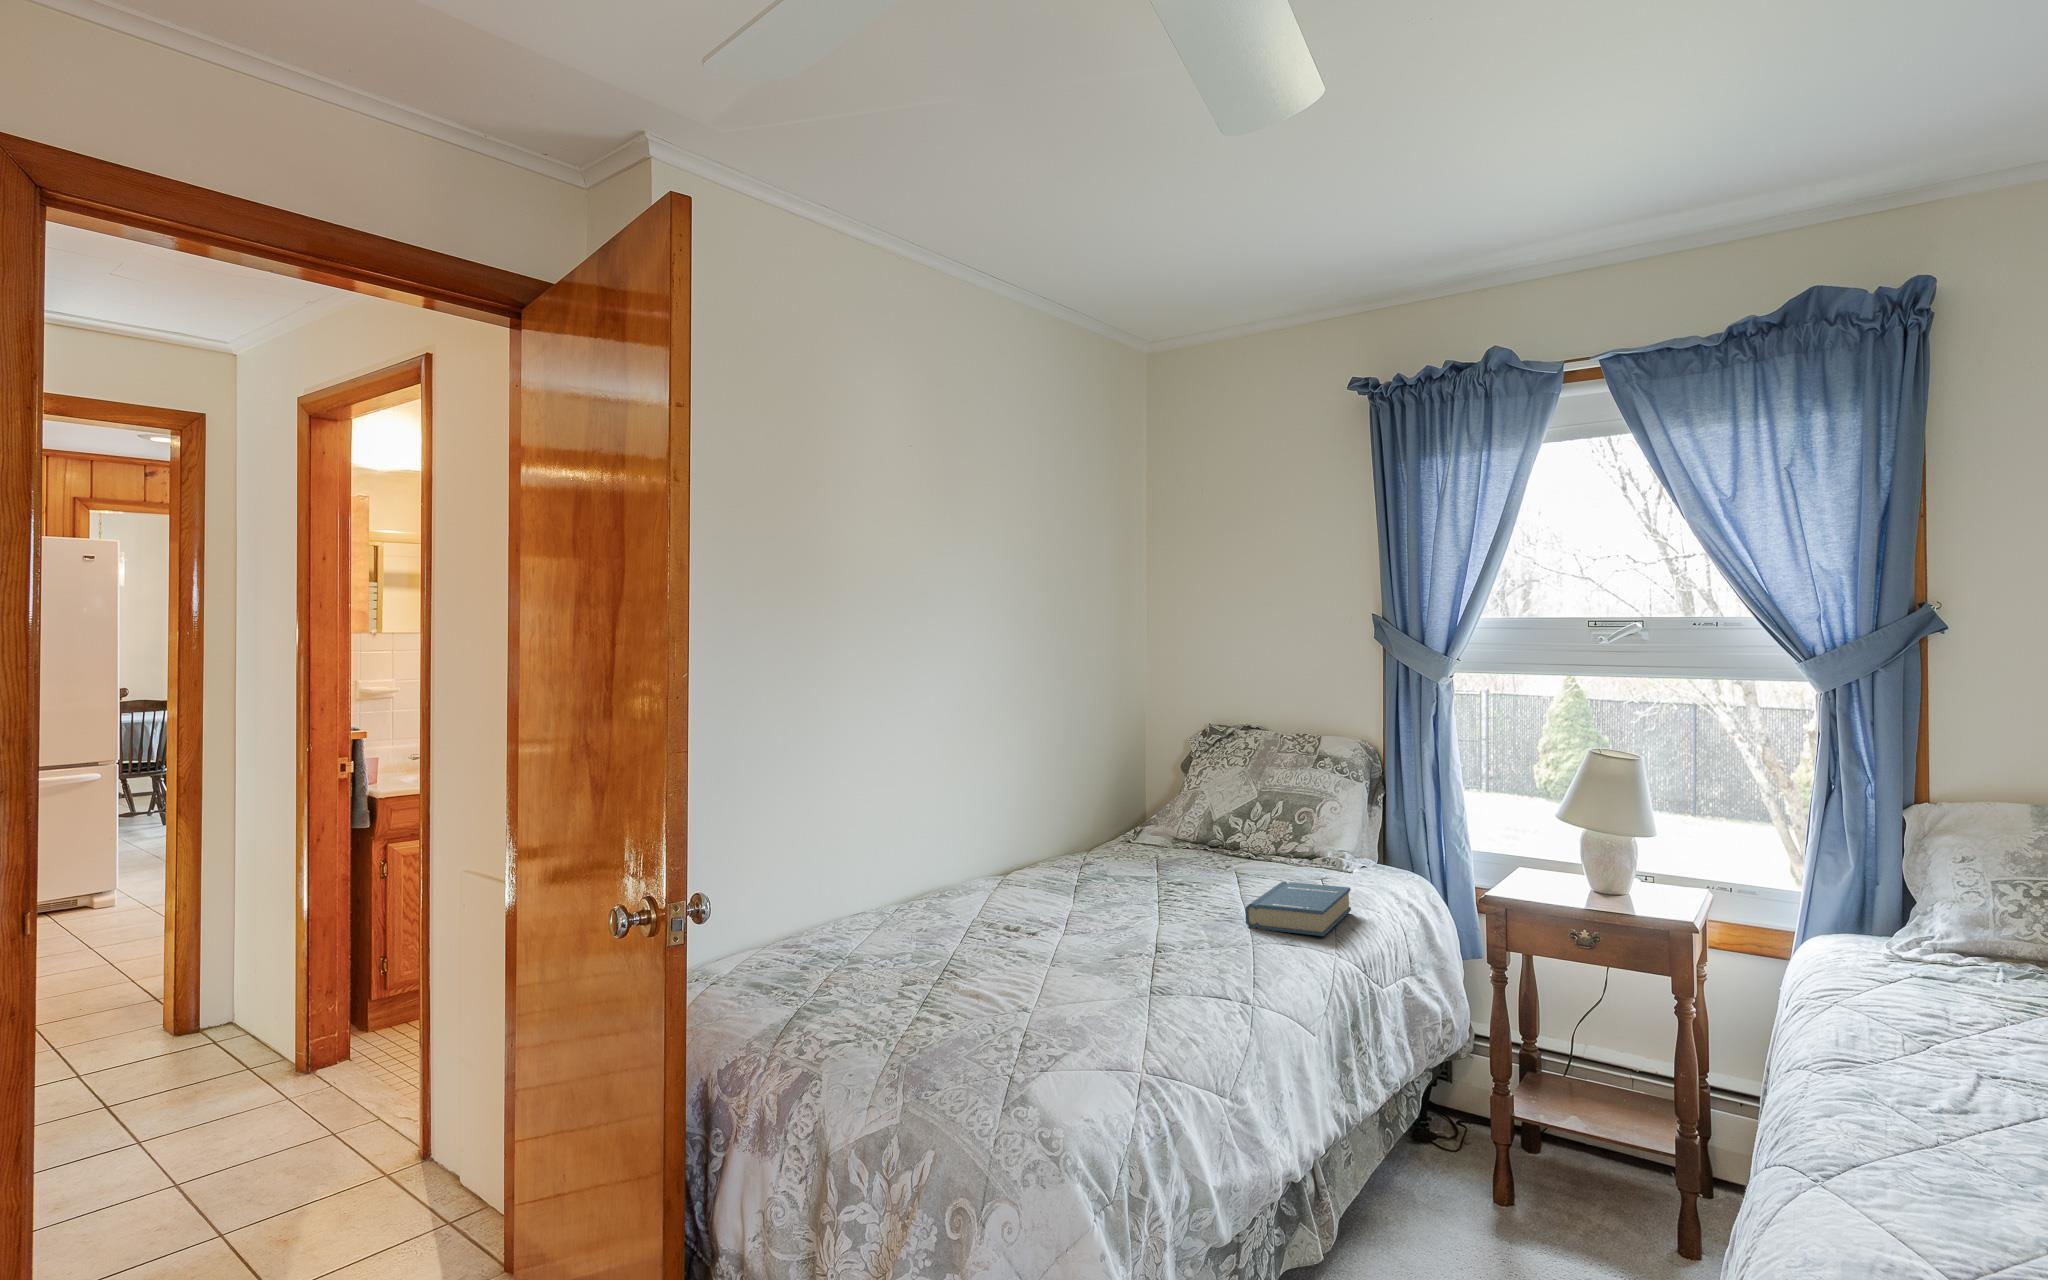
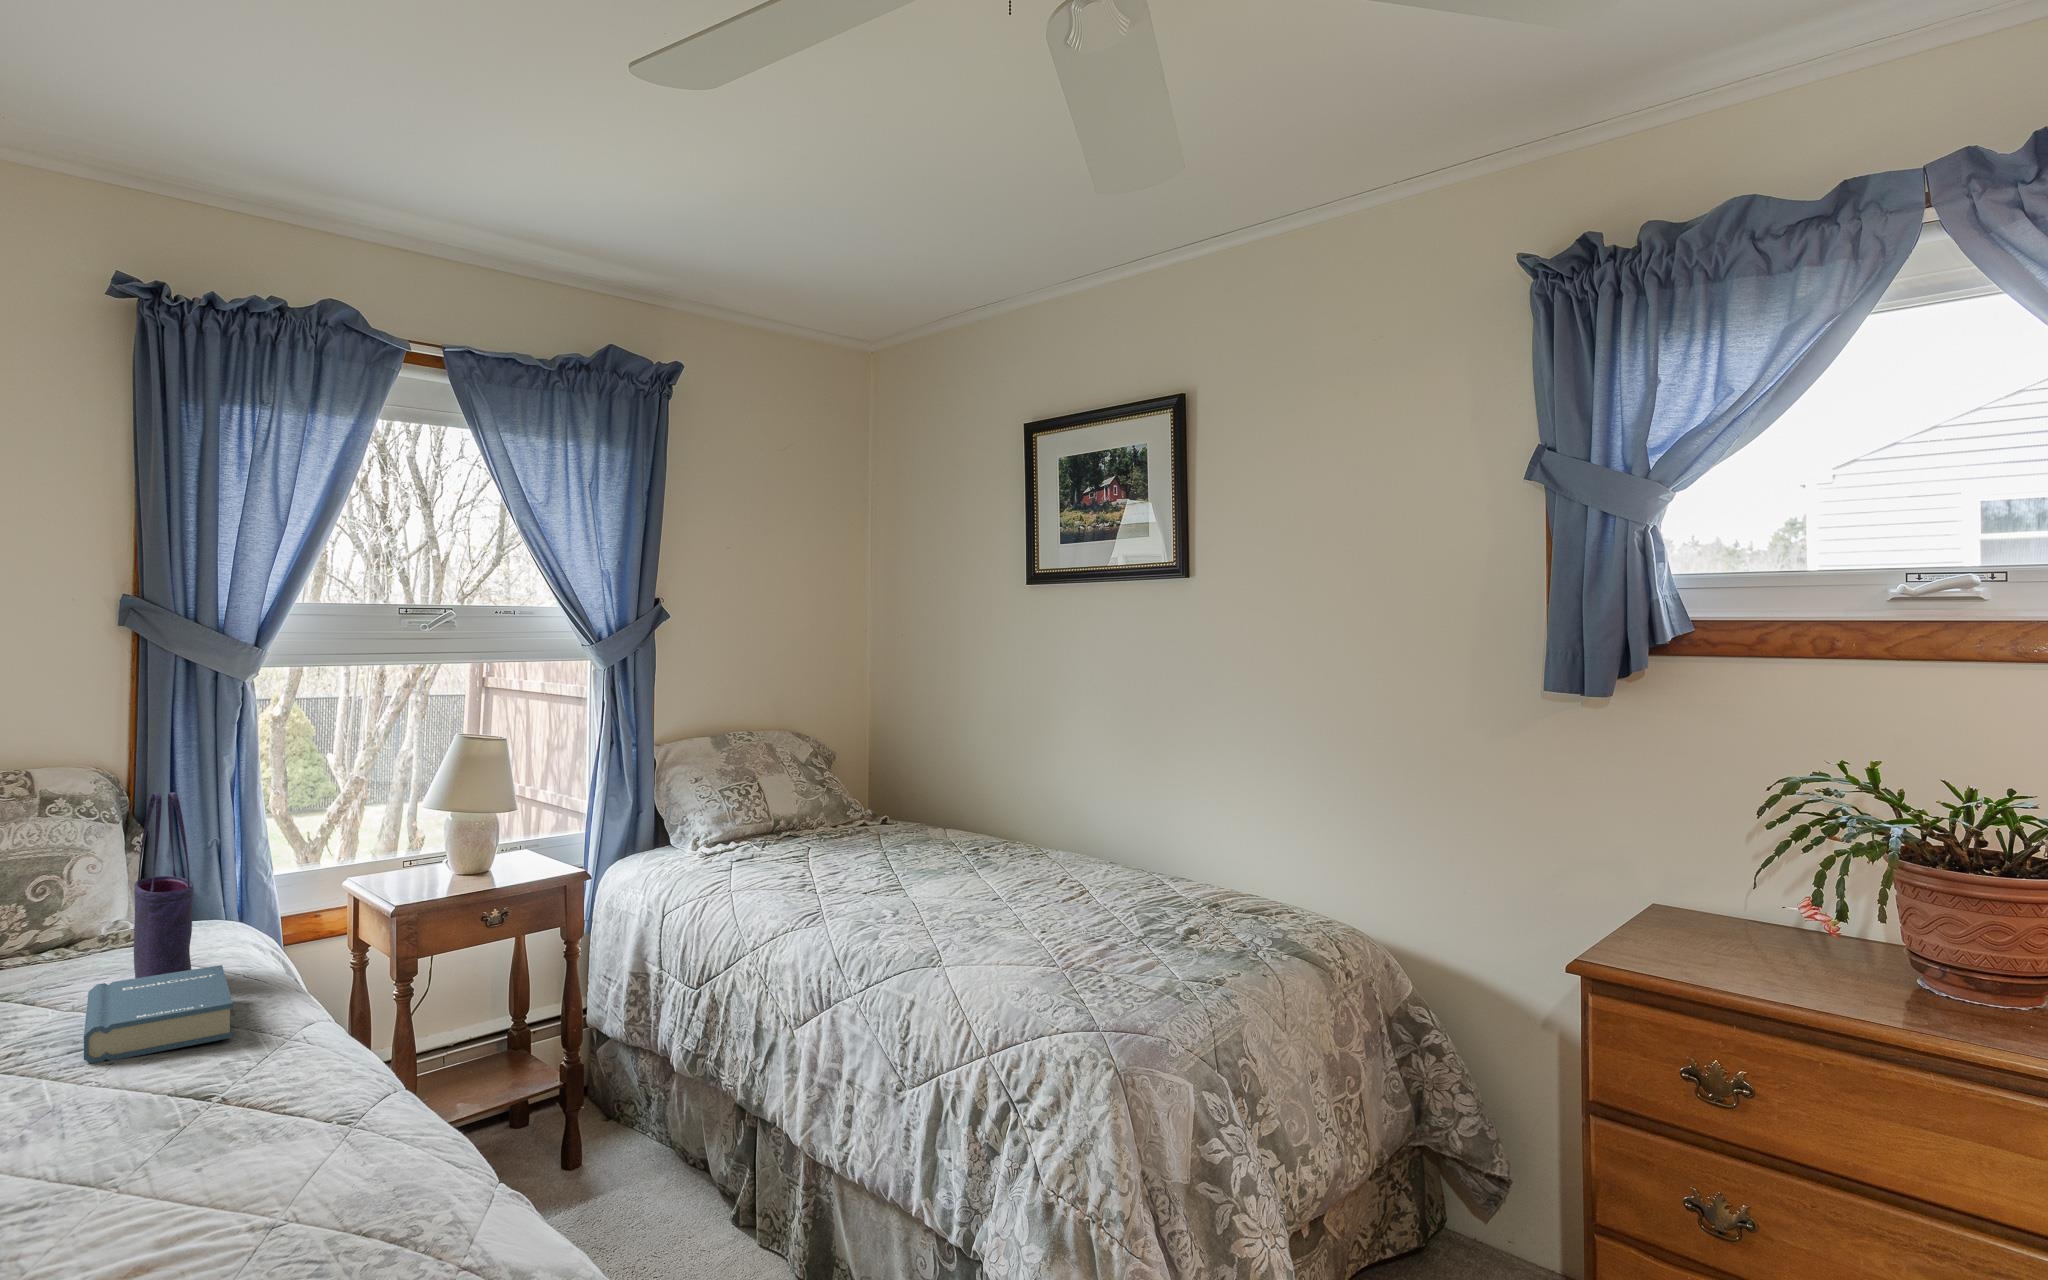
tote bag: none [1317,757,1351,899] -> present [134,792,193,978]

